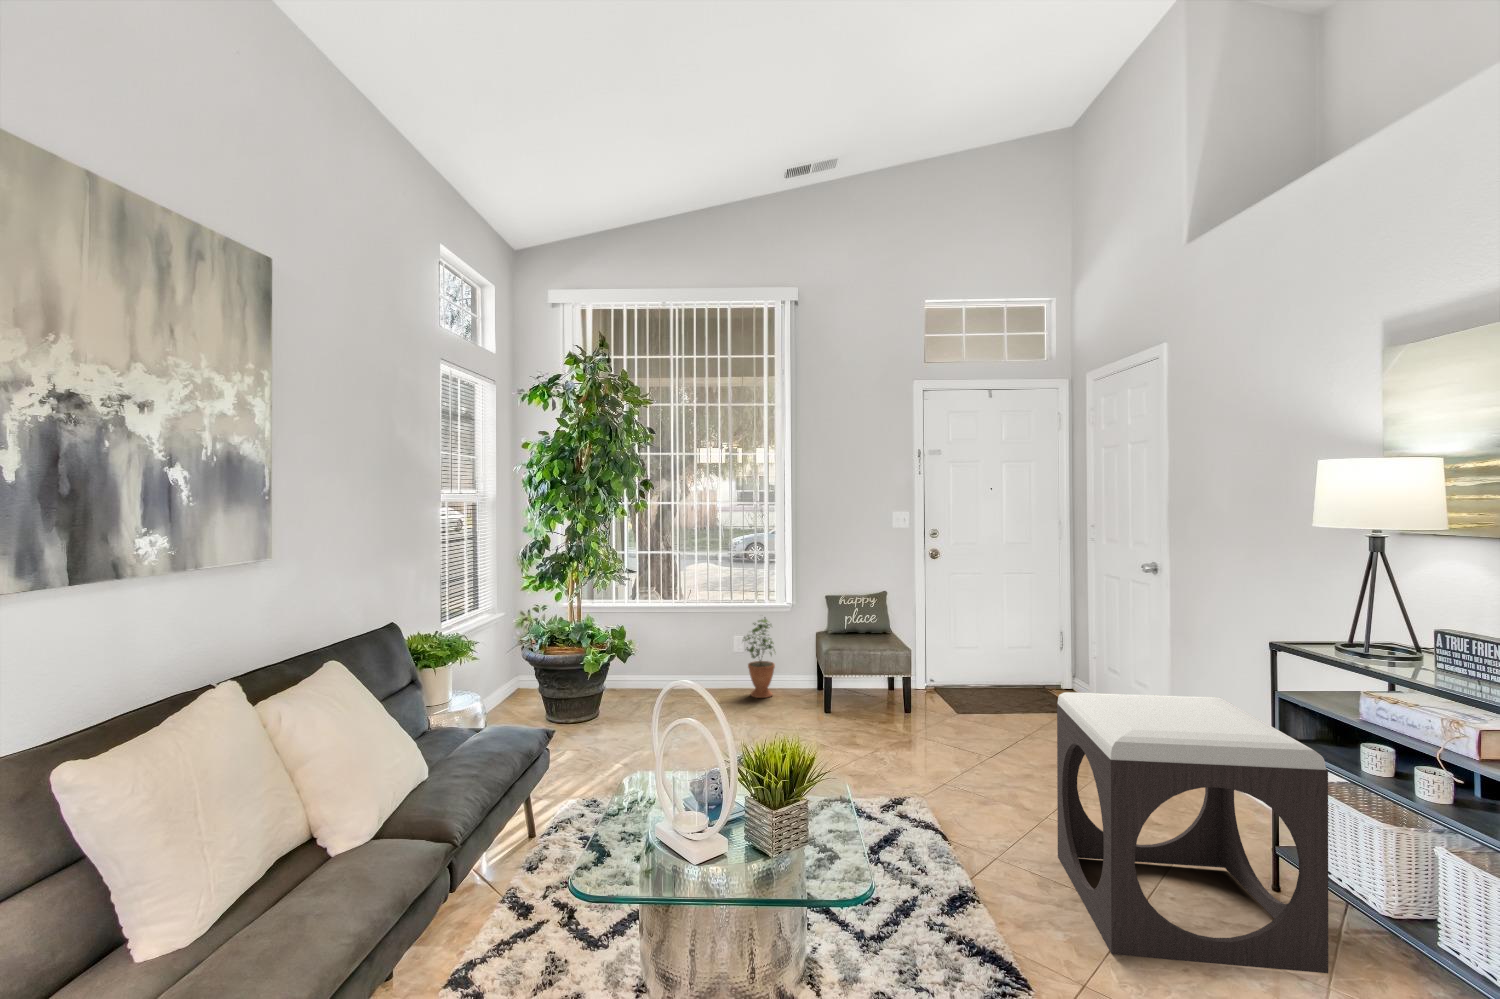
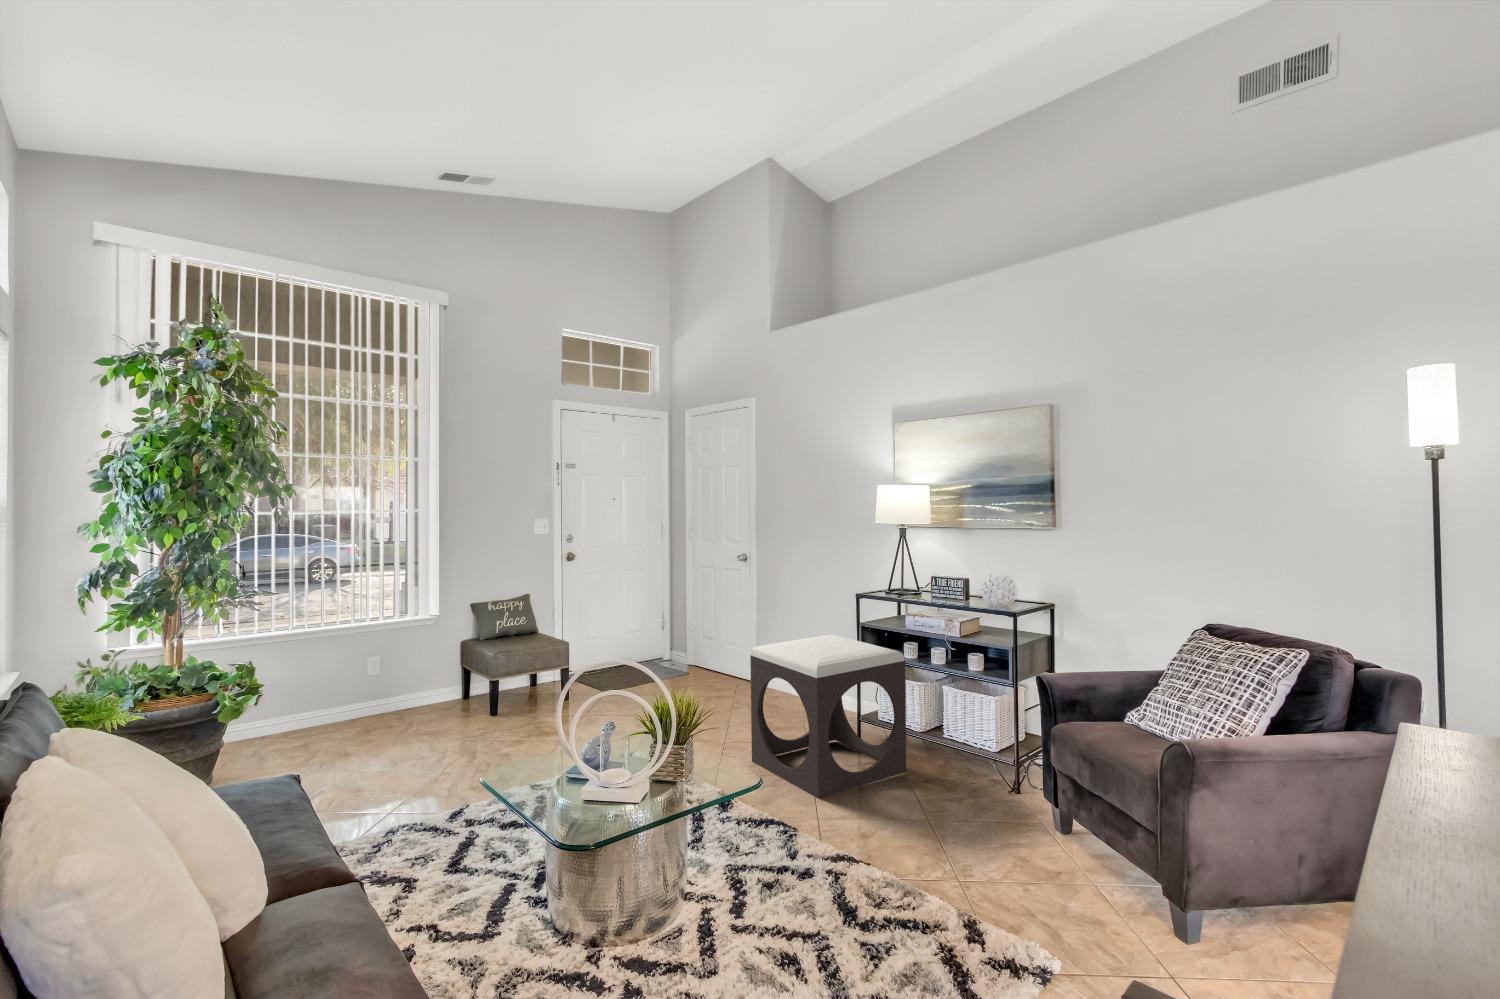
potted plant: present [743,617,775,698] -> none [389,632,427,717]

